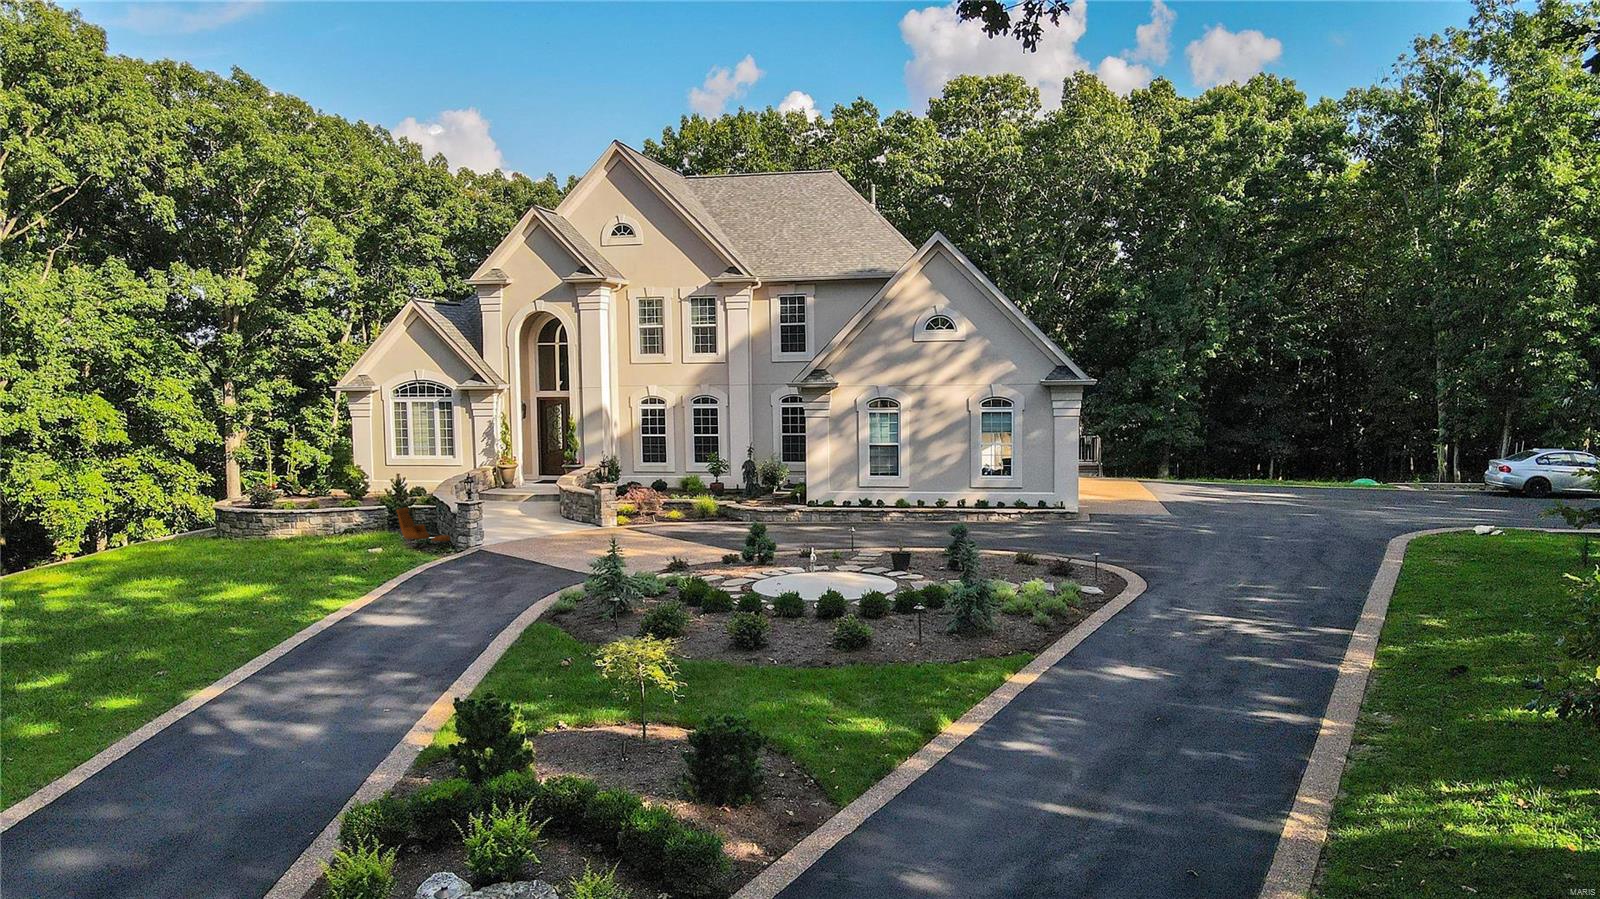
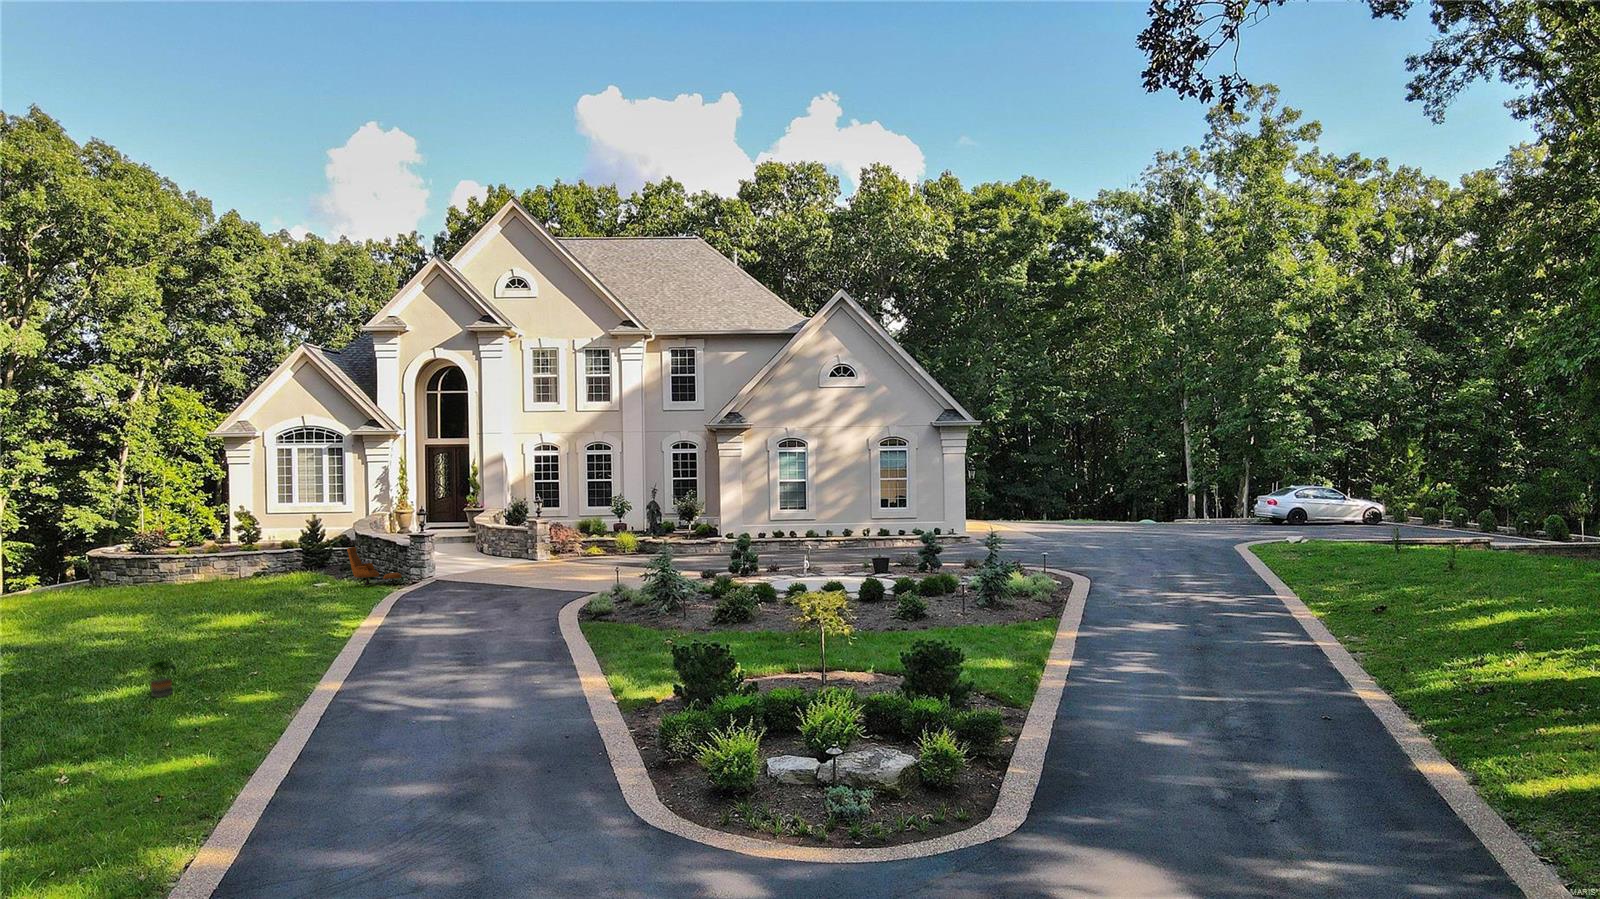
potted tree: none [58,641,92,681] -> present [148,660,177,697]

